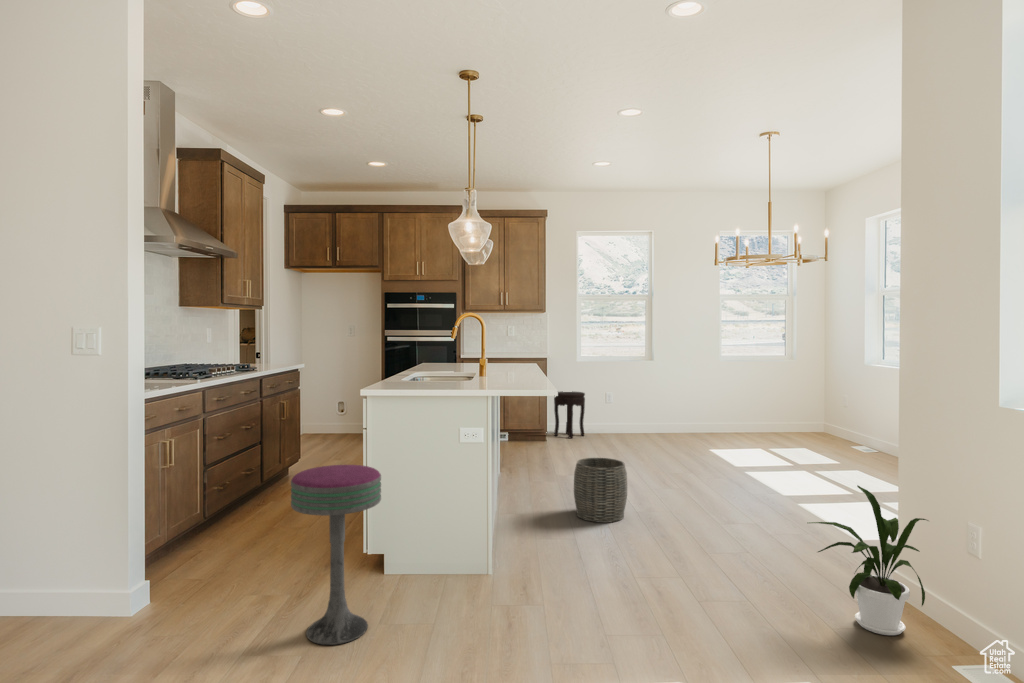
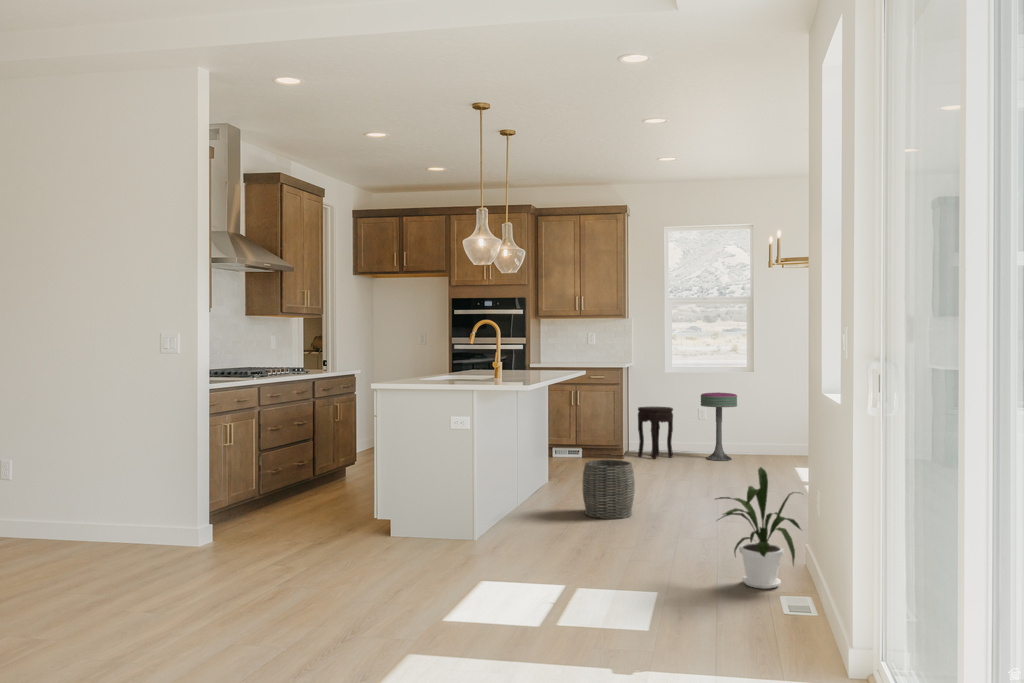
bar stool: present [291,465,381,645] -> present [701,393,737,461]

